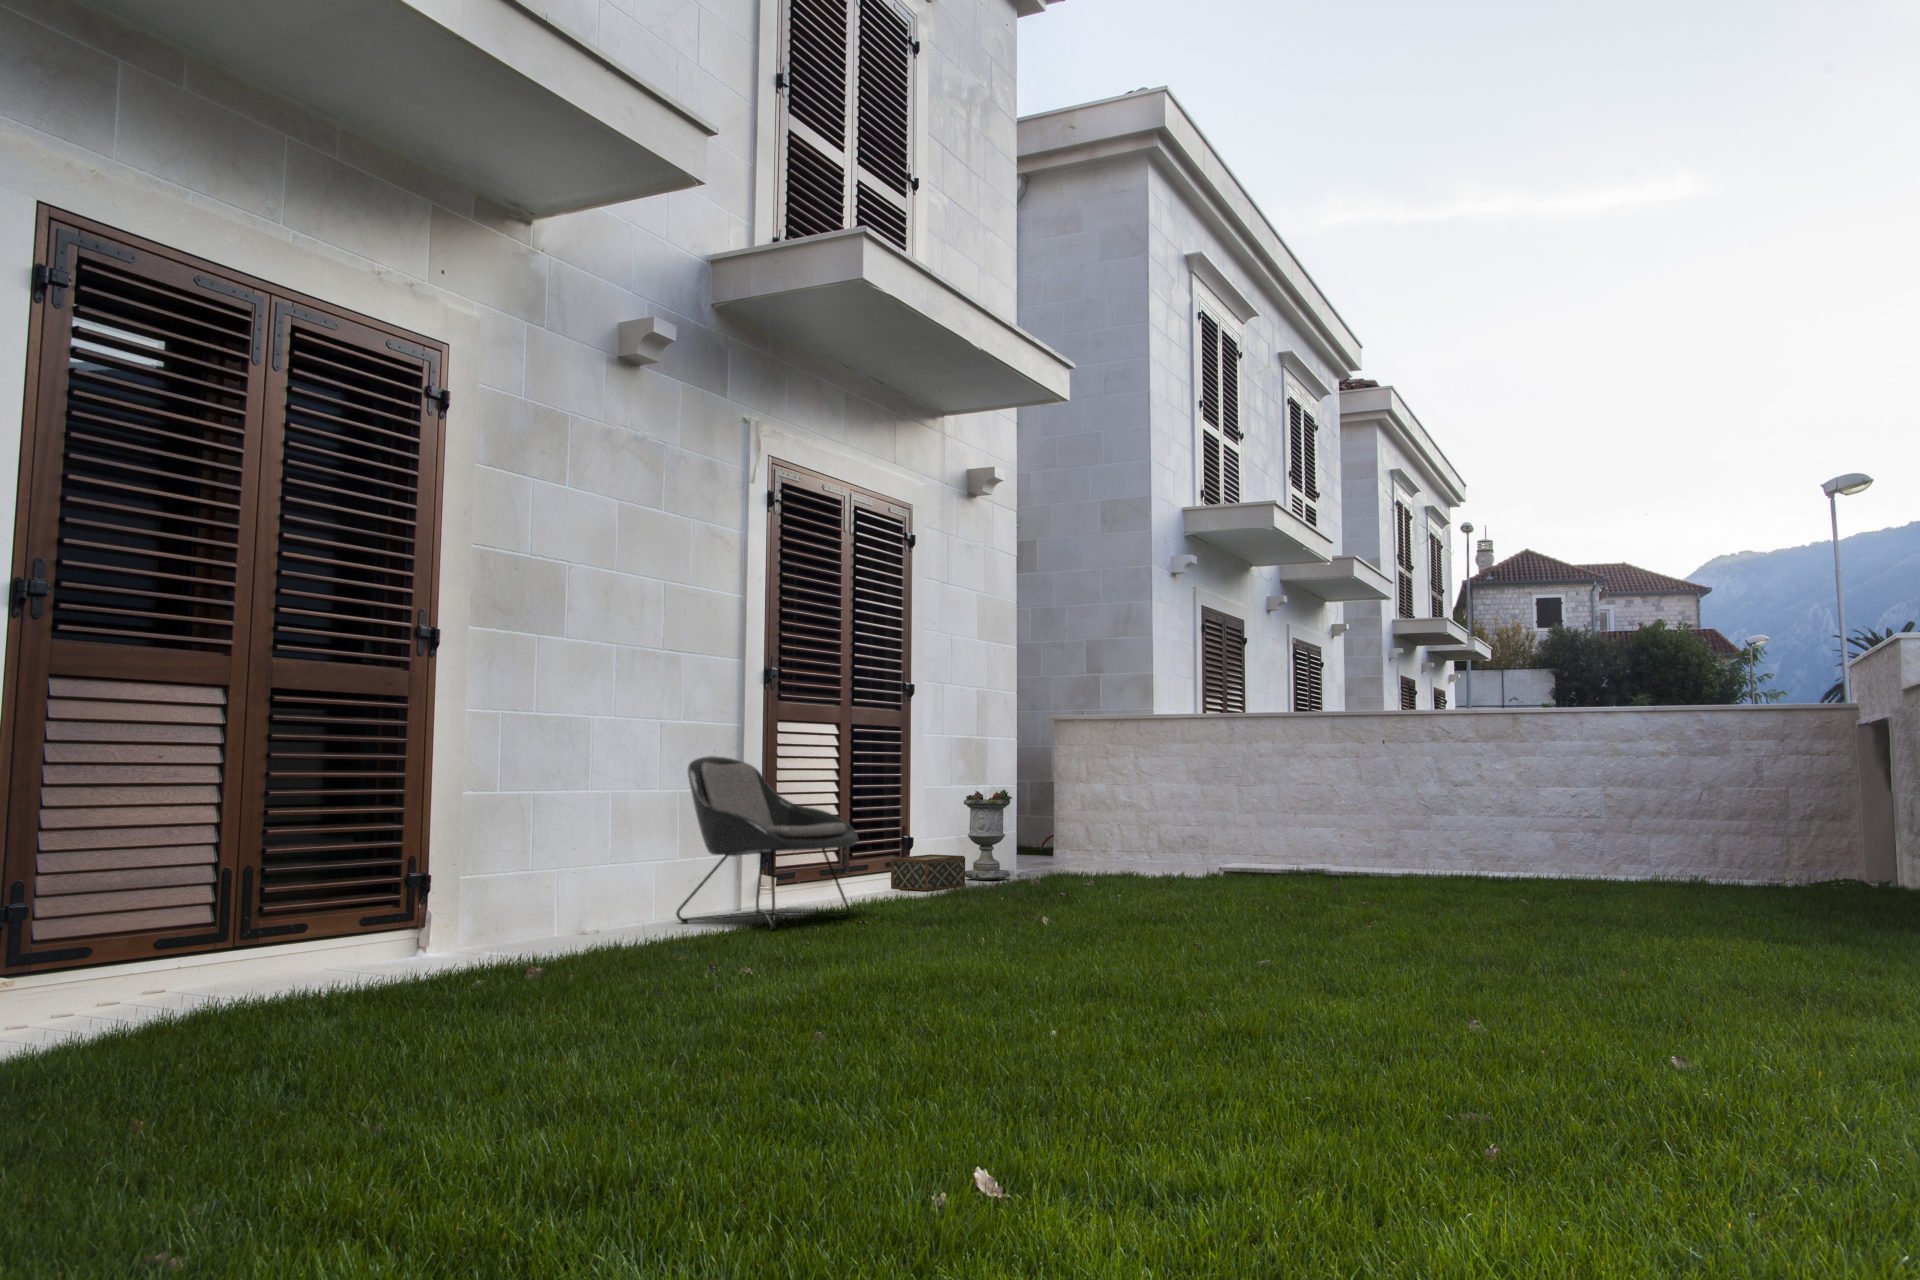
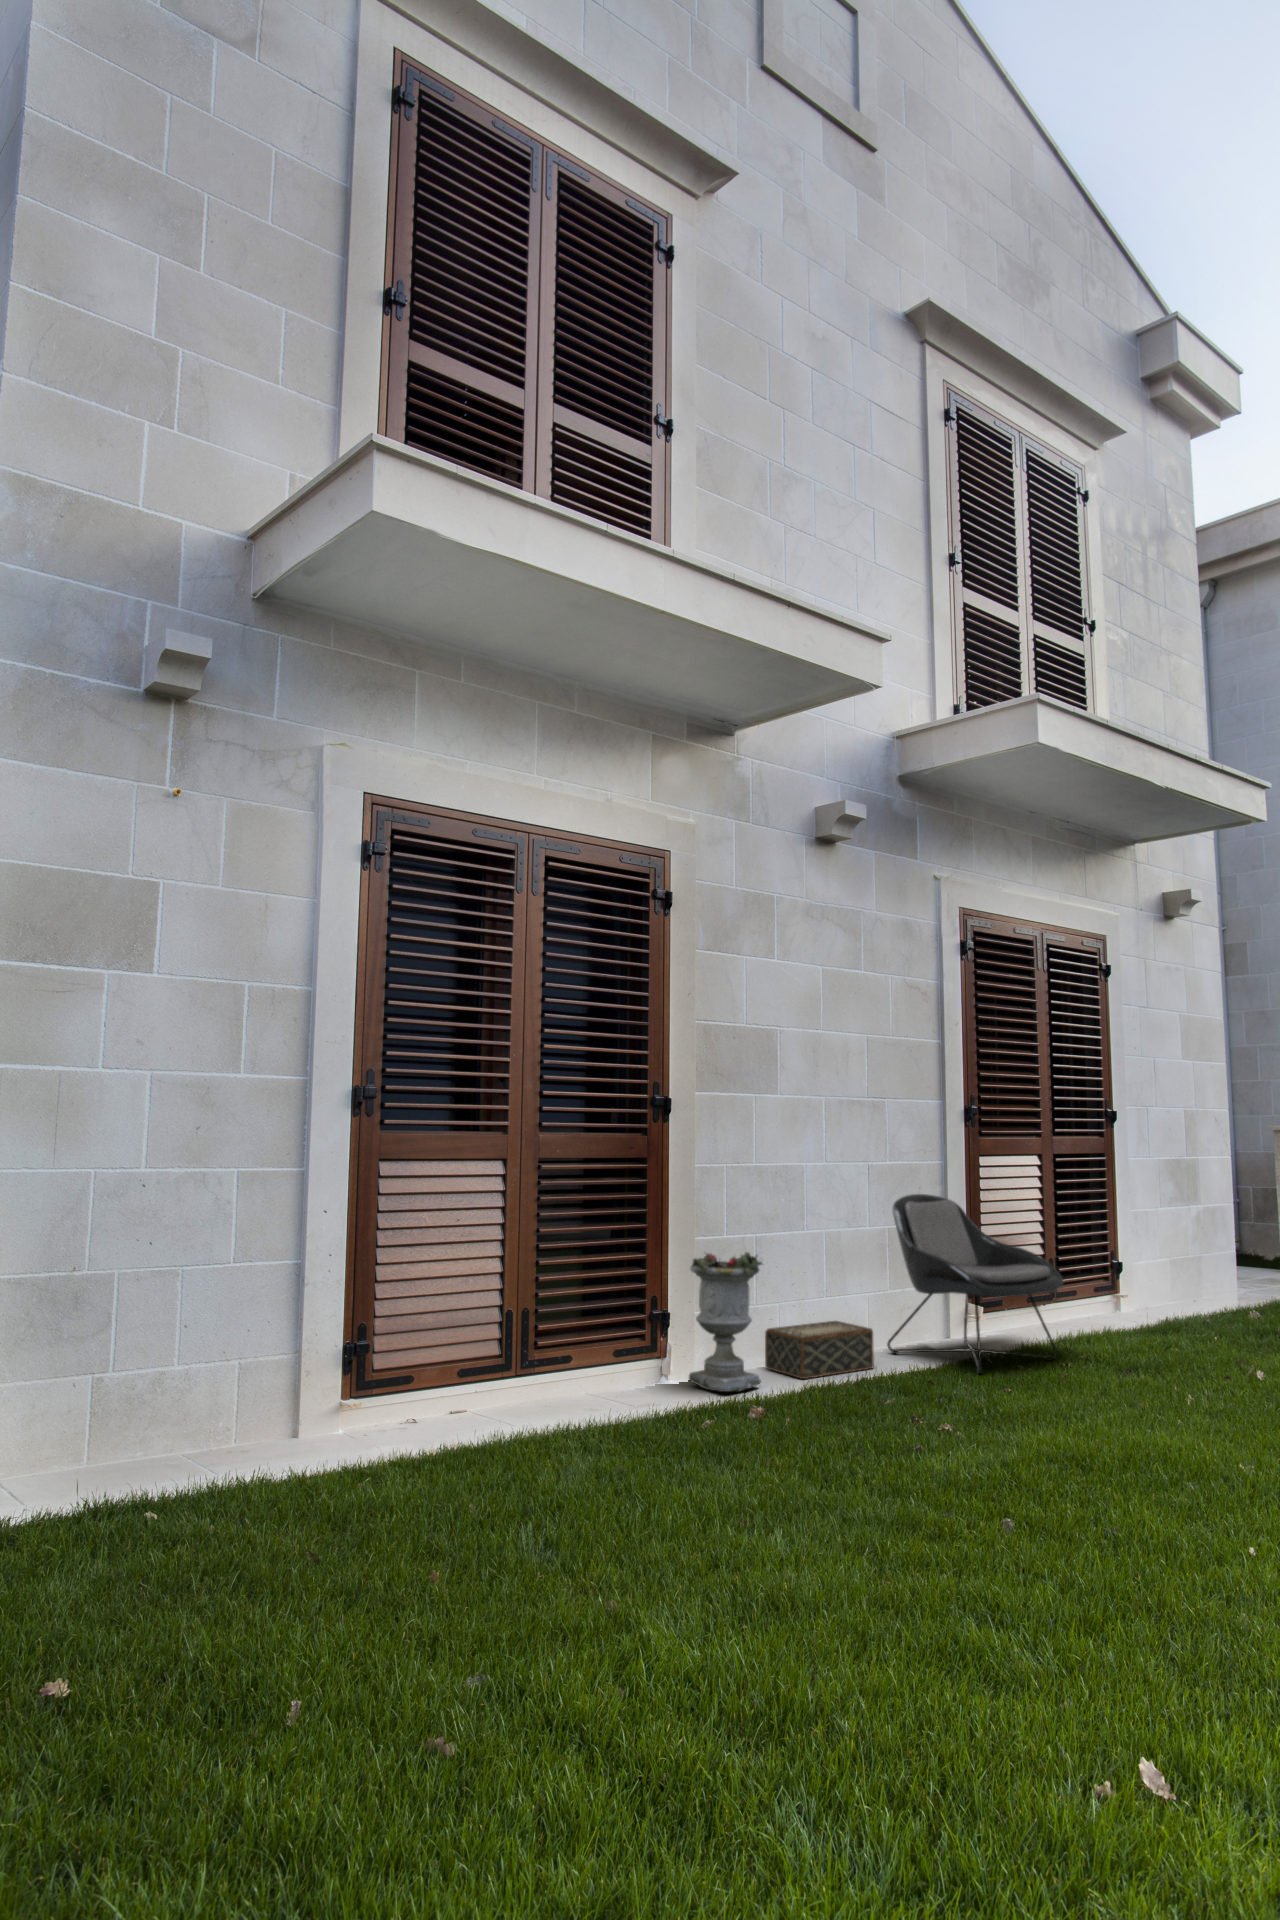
planter: present [964,790,1012,880] -> present [689,1252,762,1392]
woven basket: present [891,854,965,891] -> present [765,1321,874,1379]

